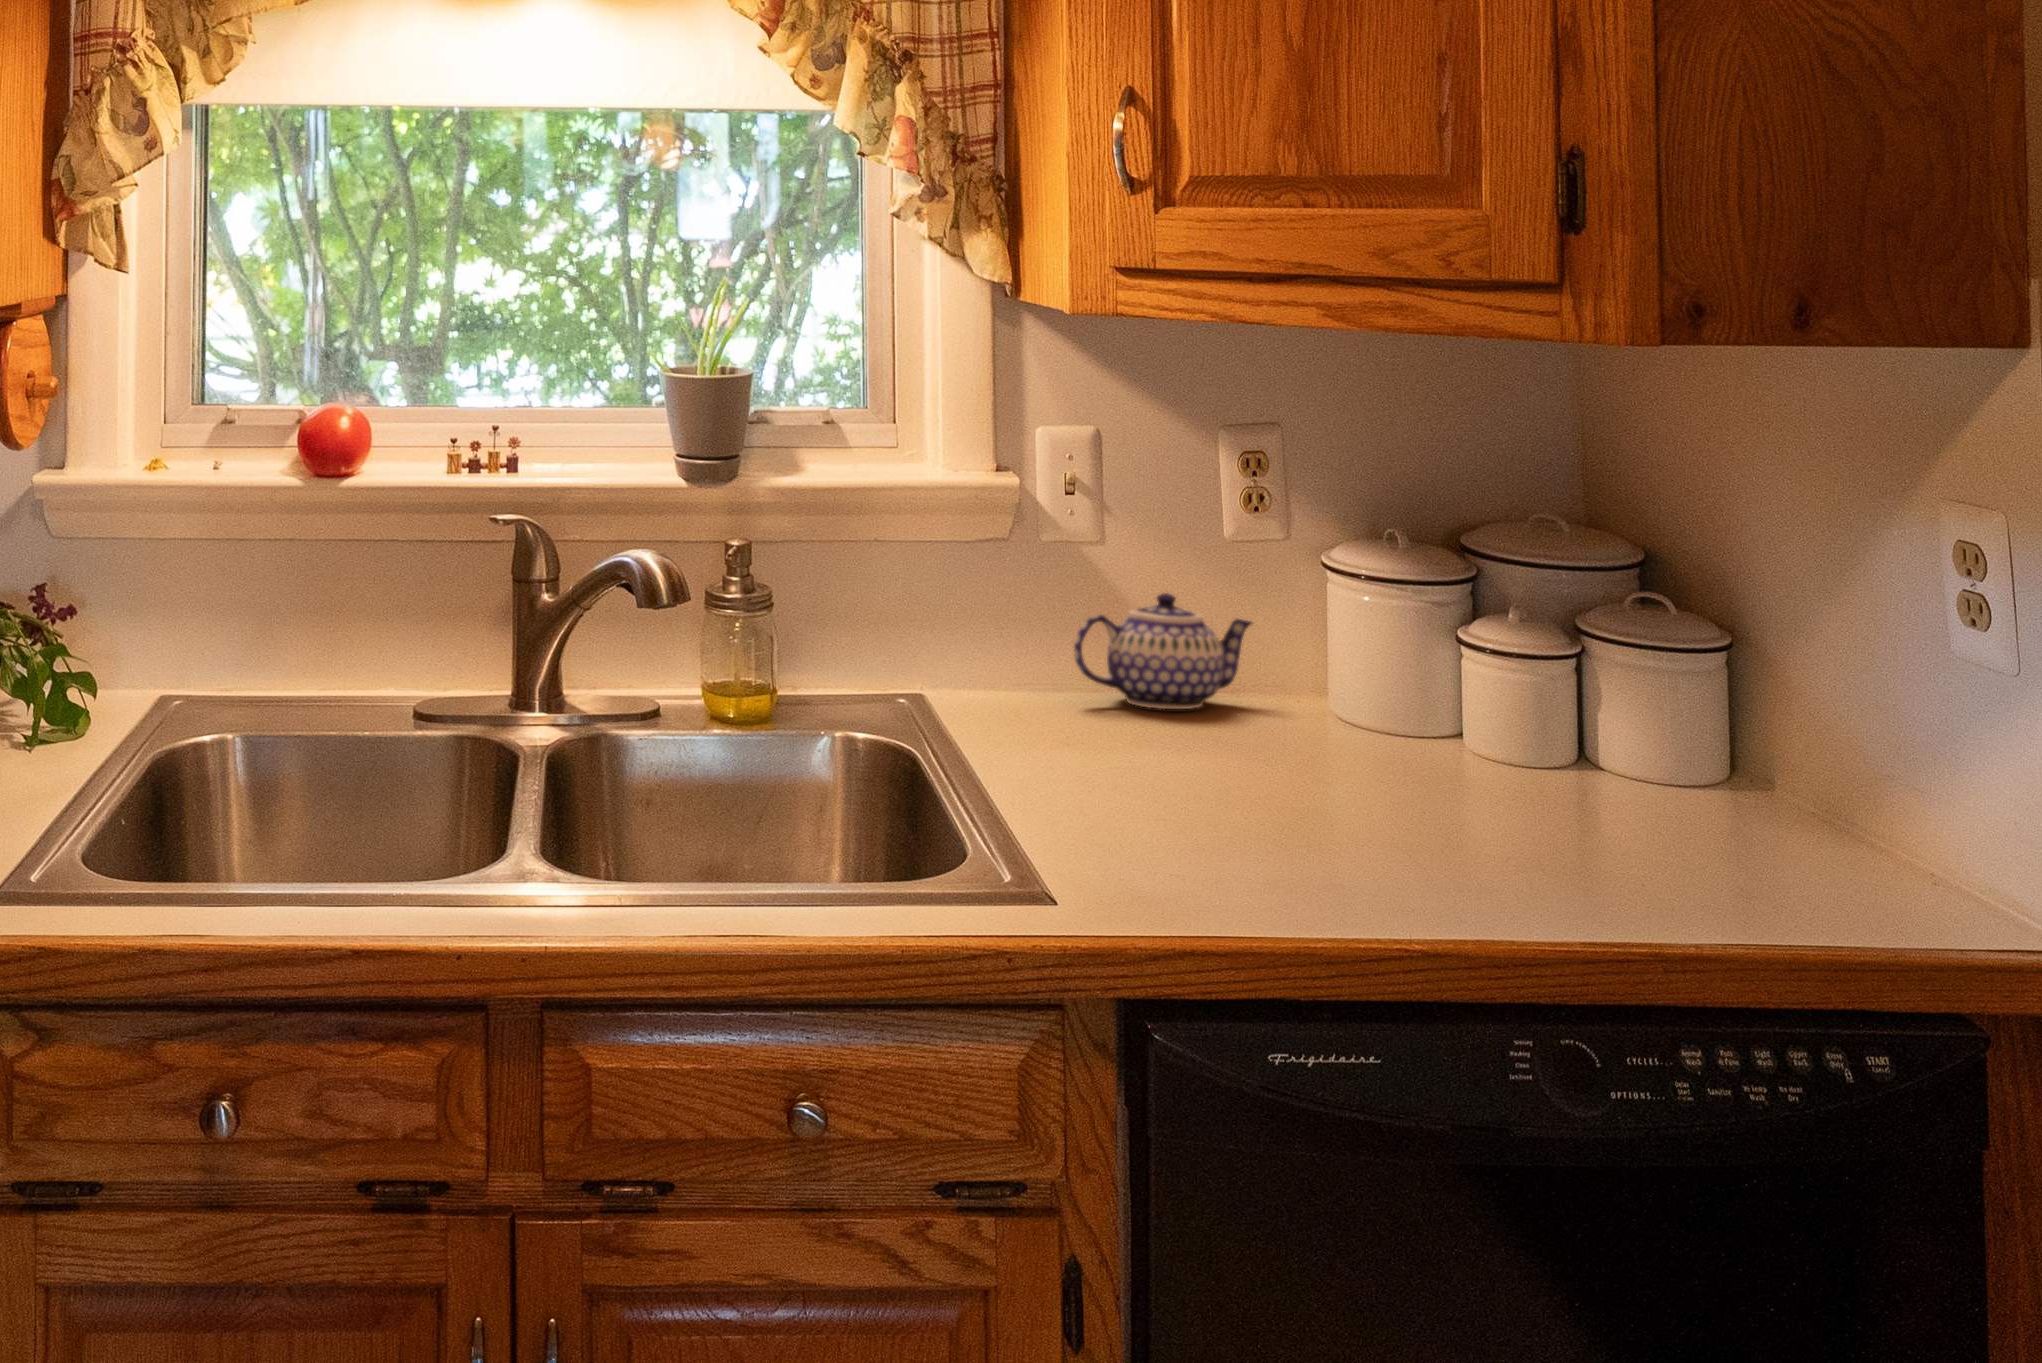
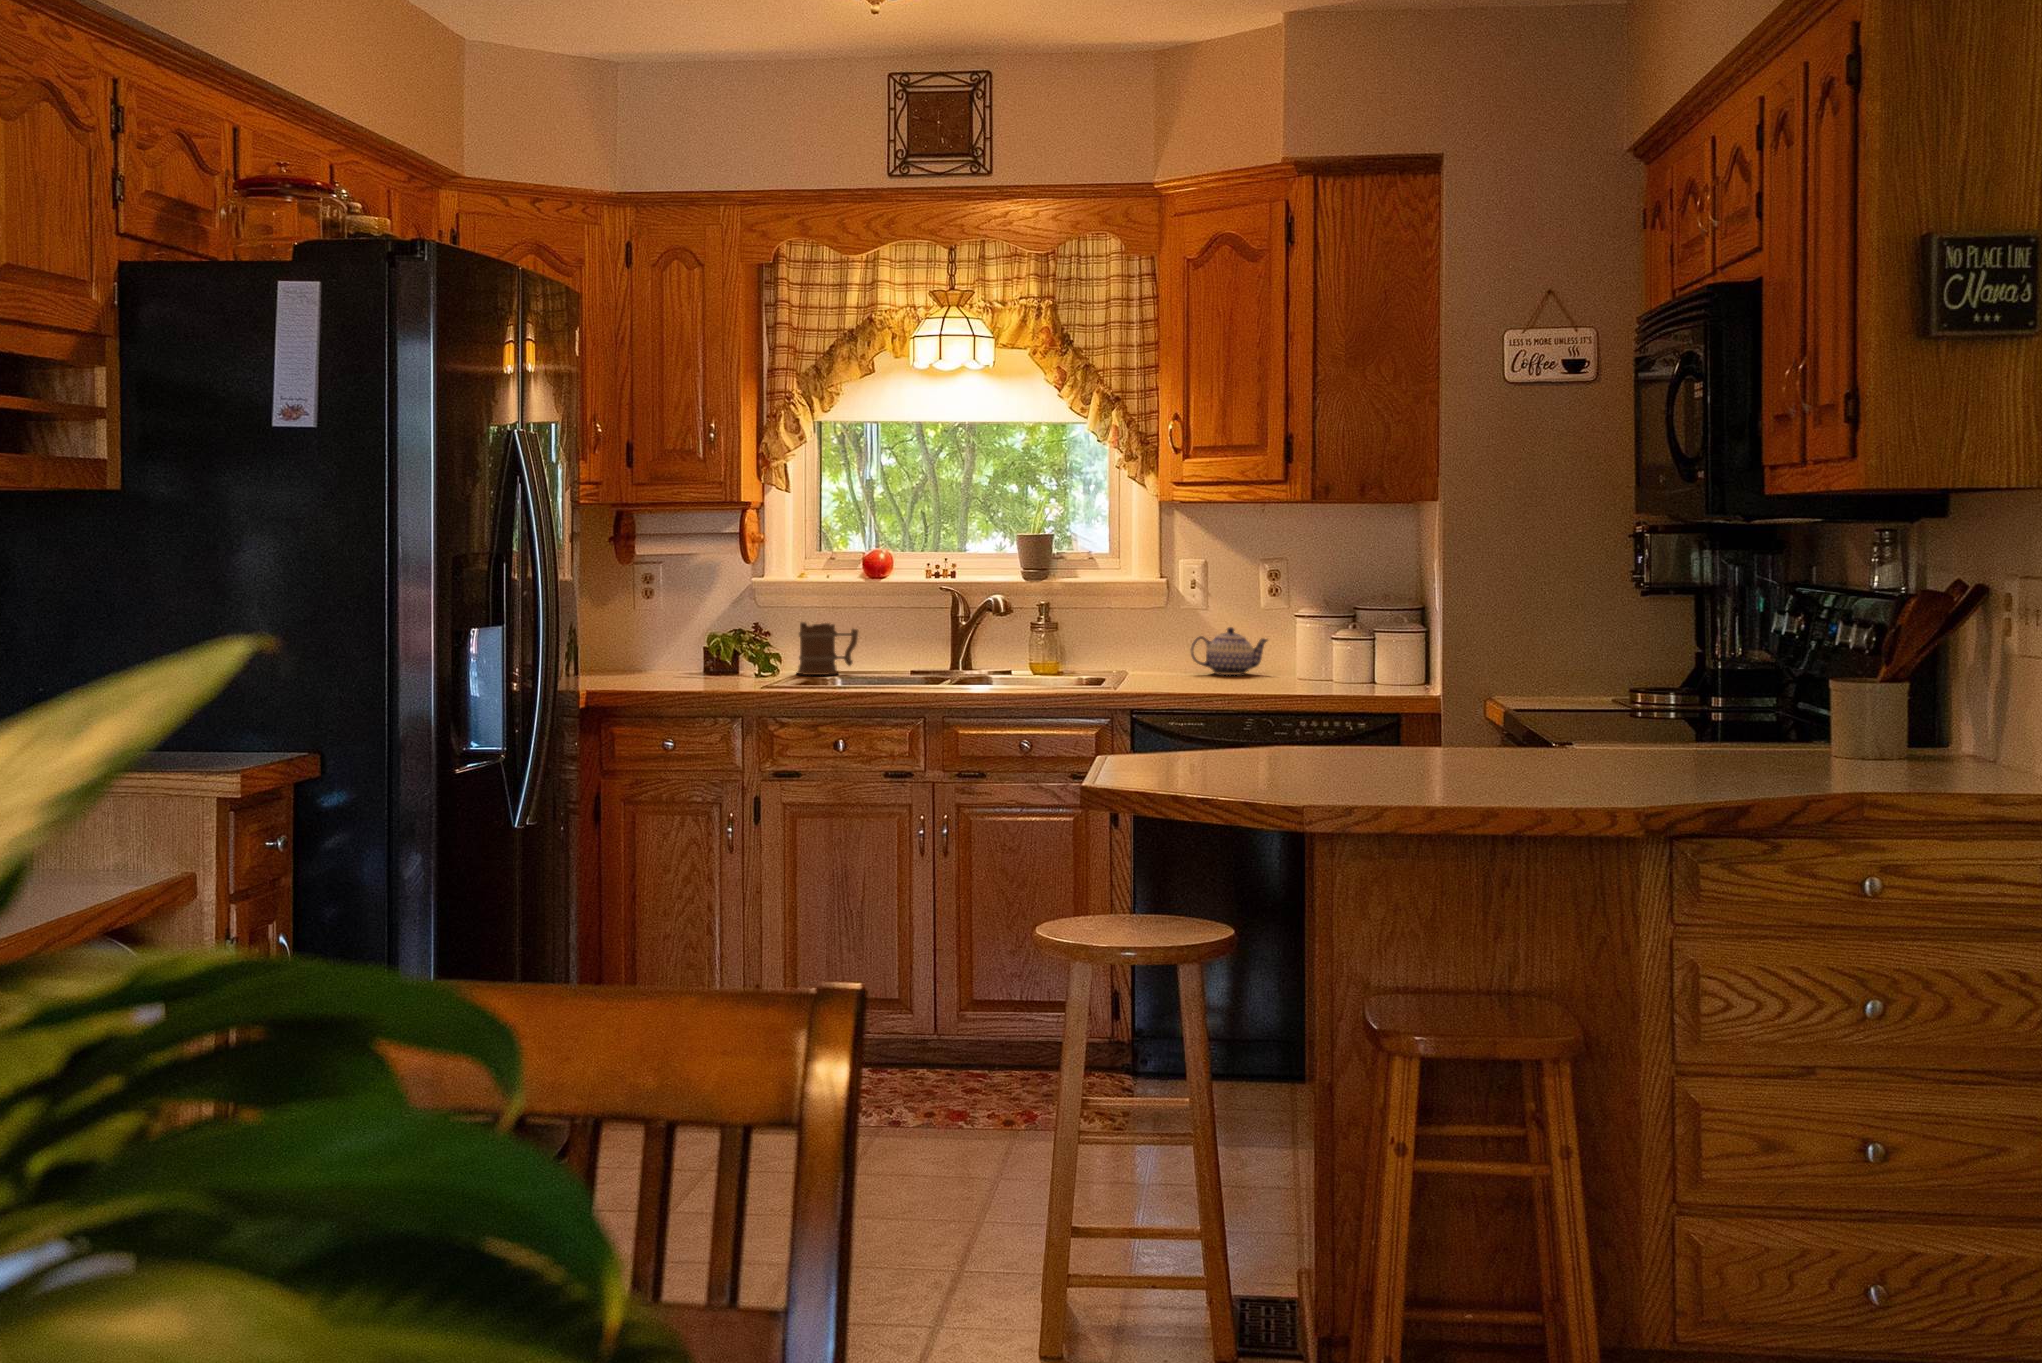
mug: none [132,585,288,720] -> present [797,622,858,675]

